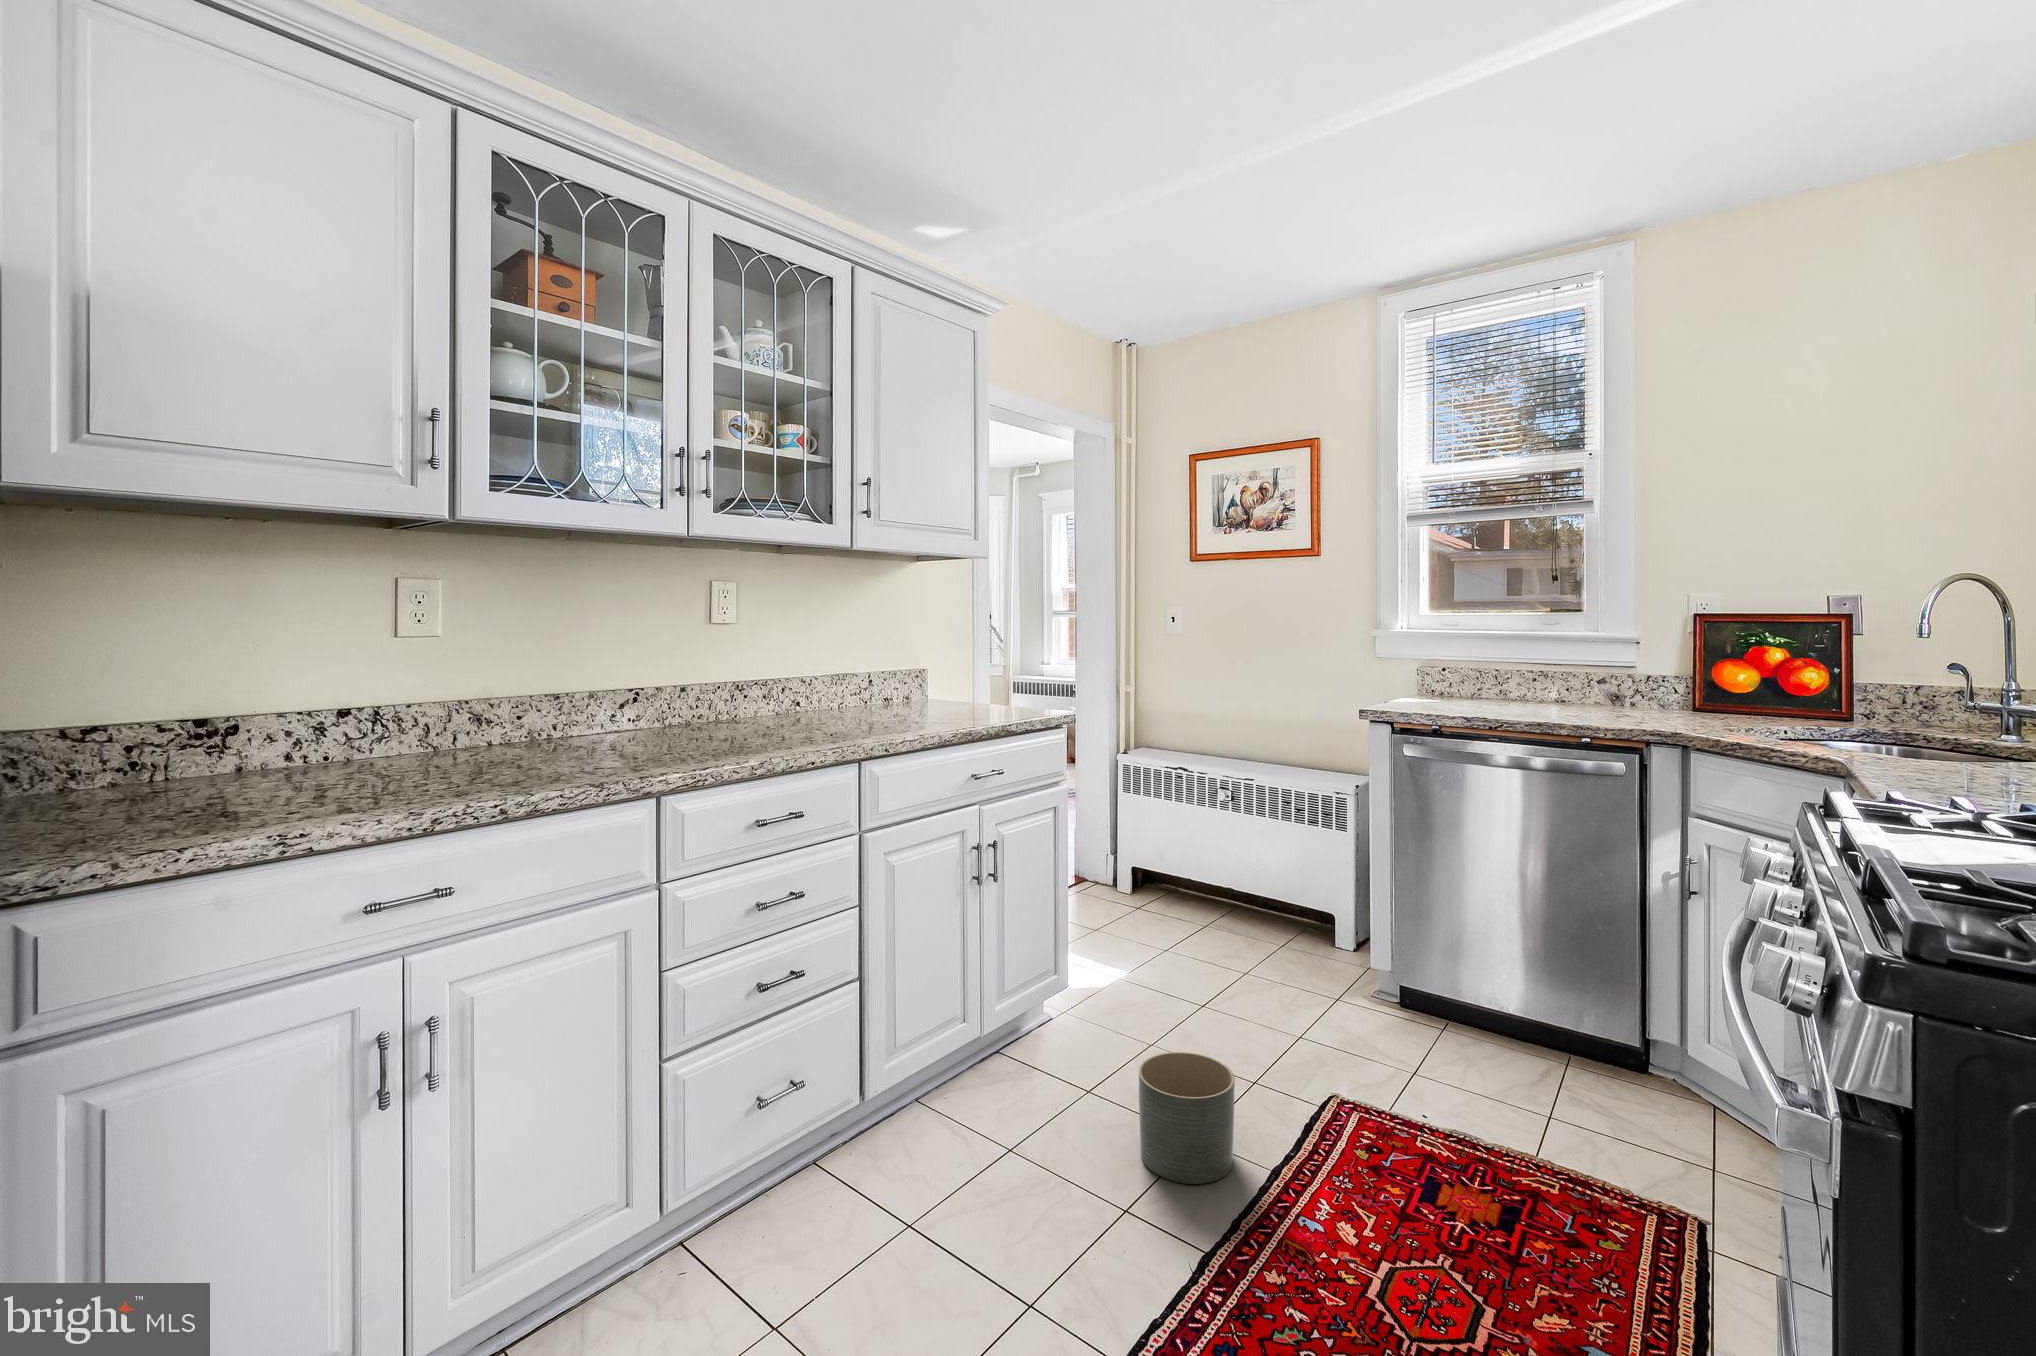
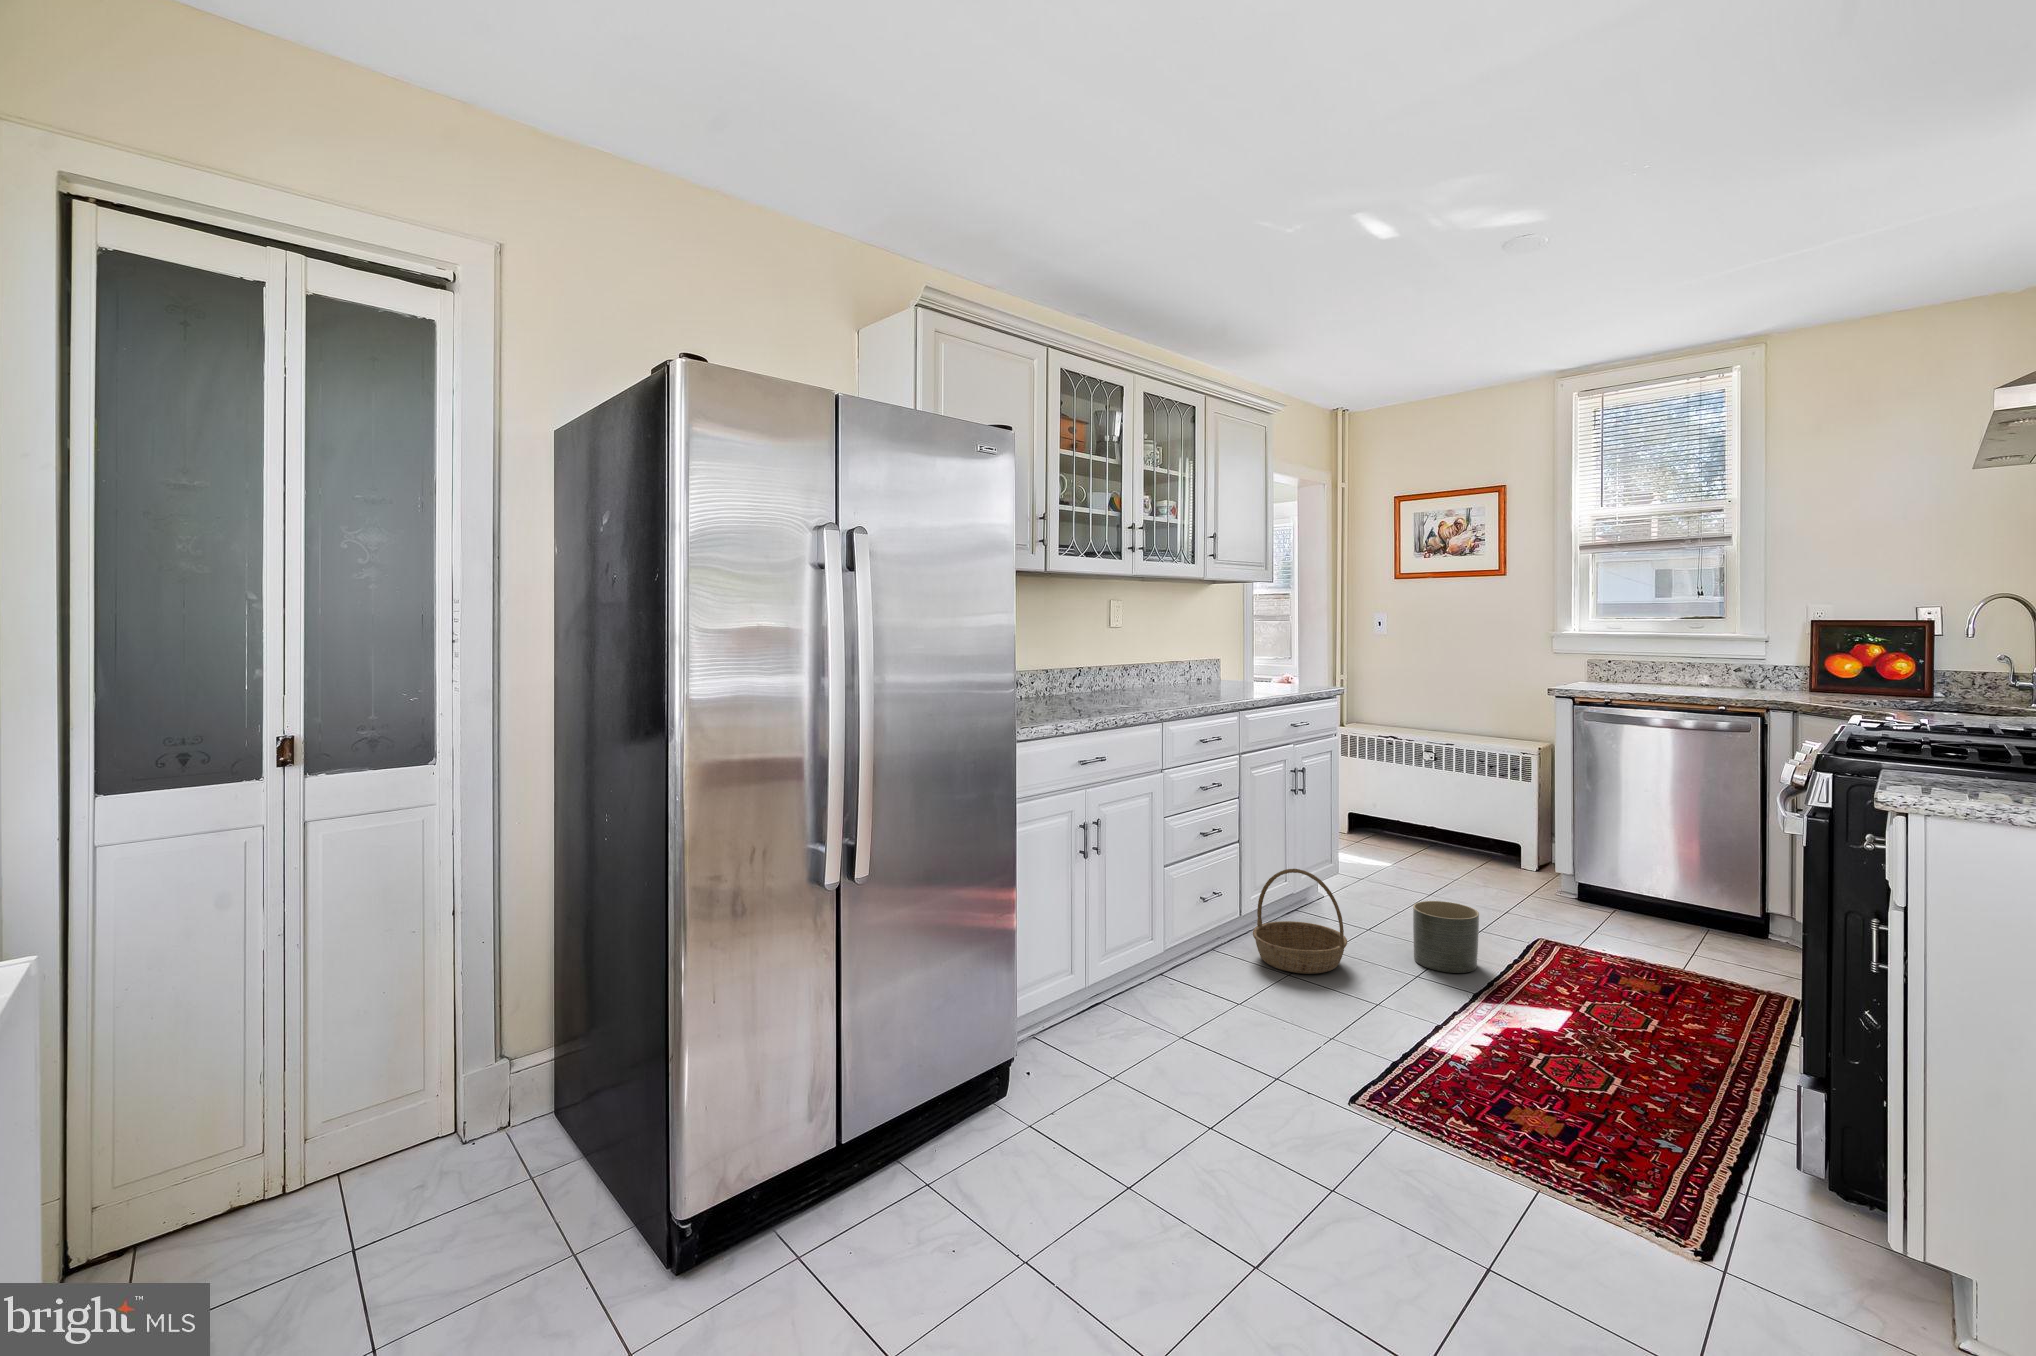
basket: none [882,1019,1030,1205] -> present [1253,869,1347,974]

